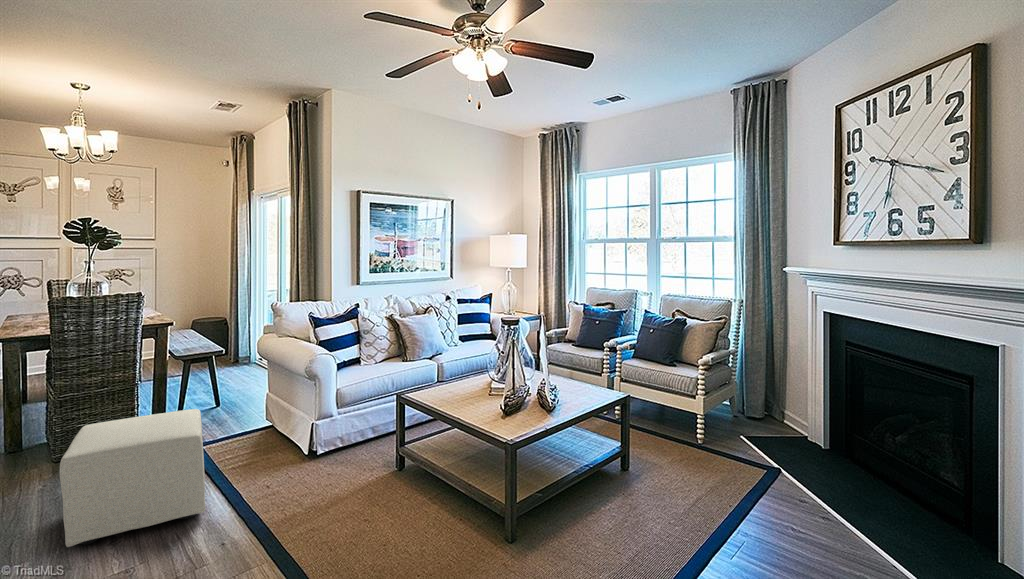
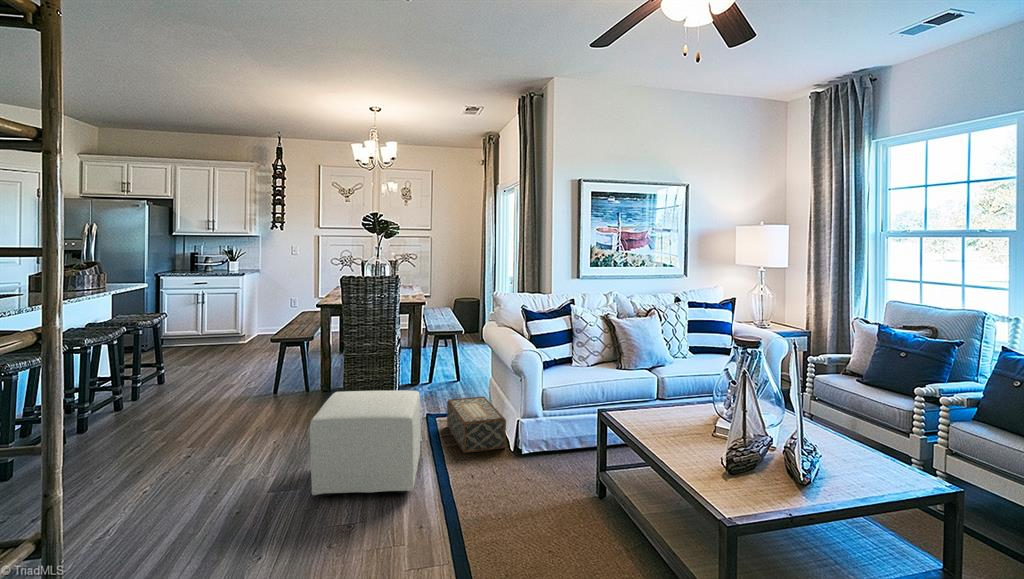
woven basket: none [228,407,301,465] -> present [447,396,506,453]

